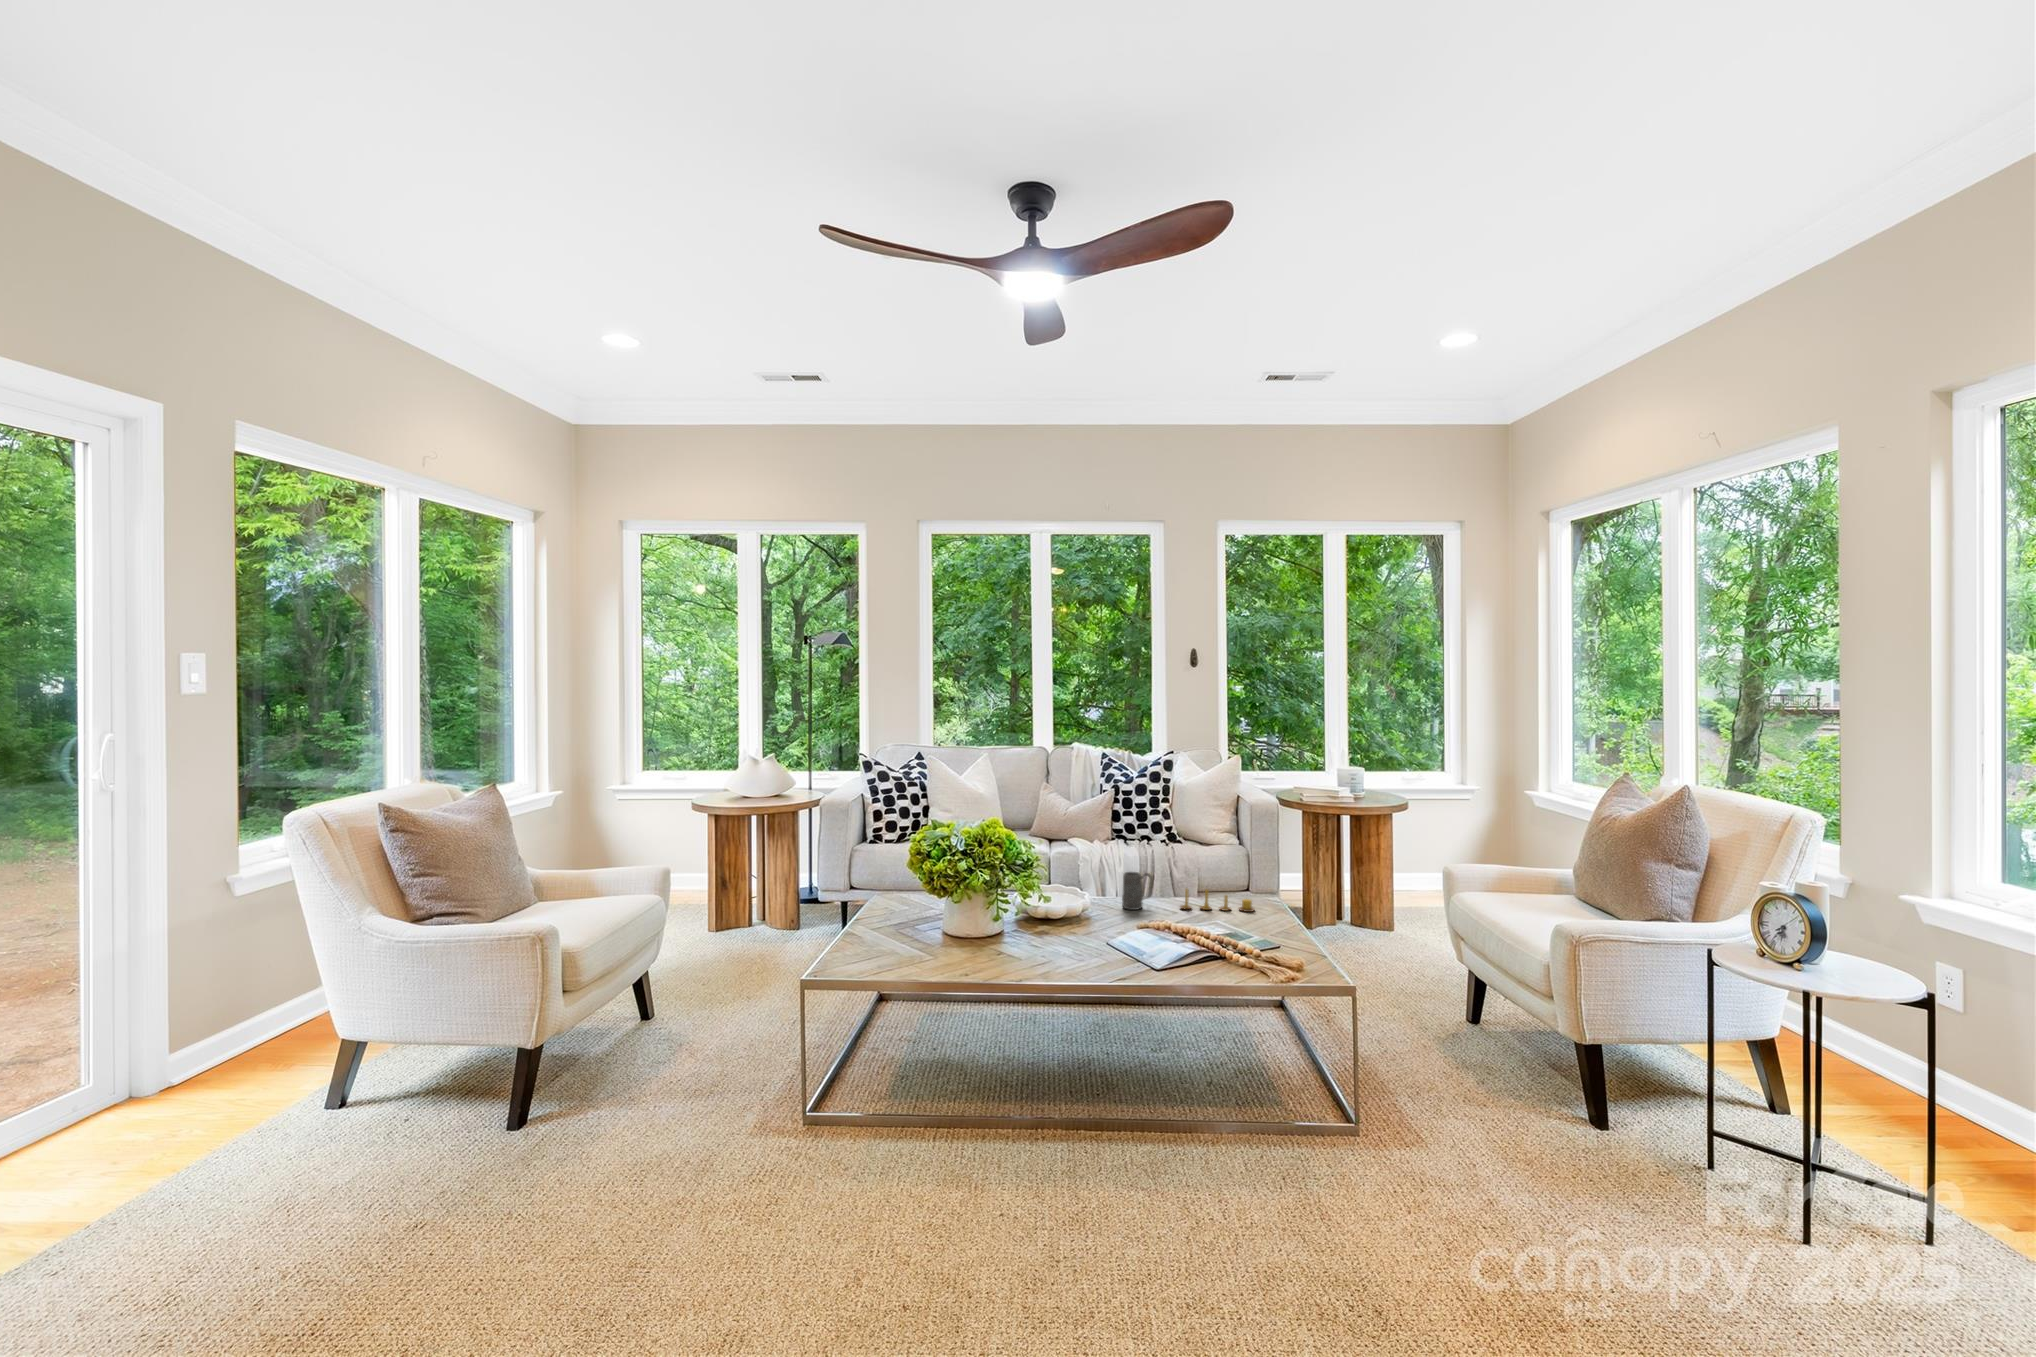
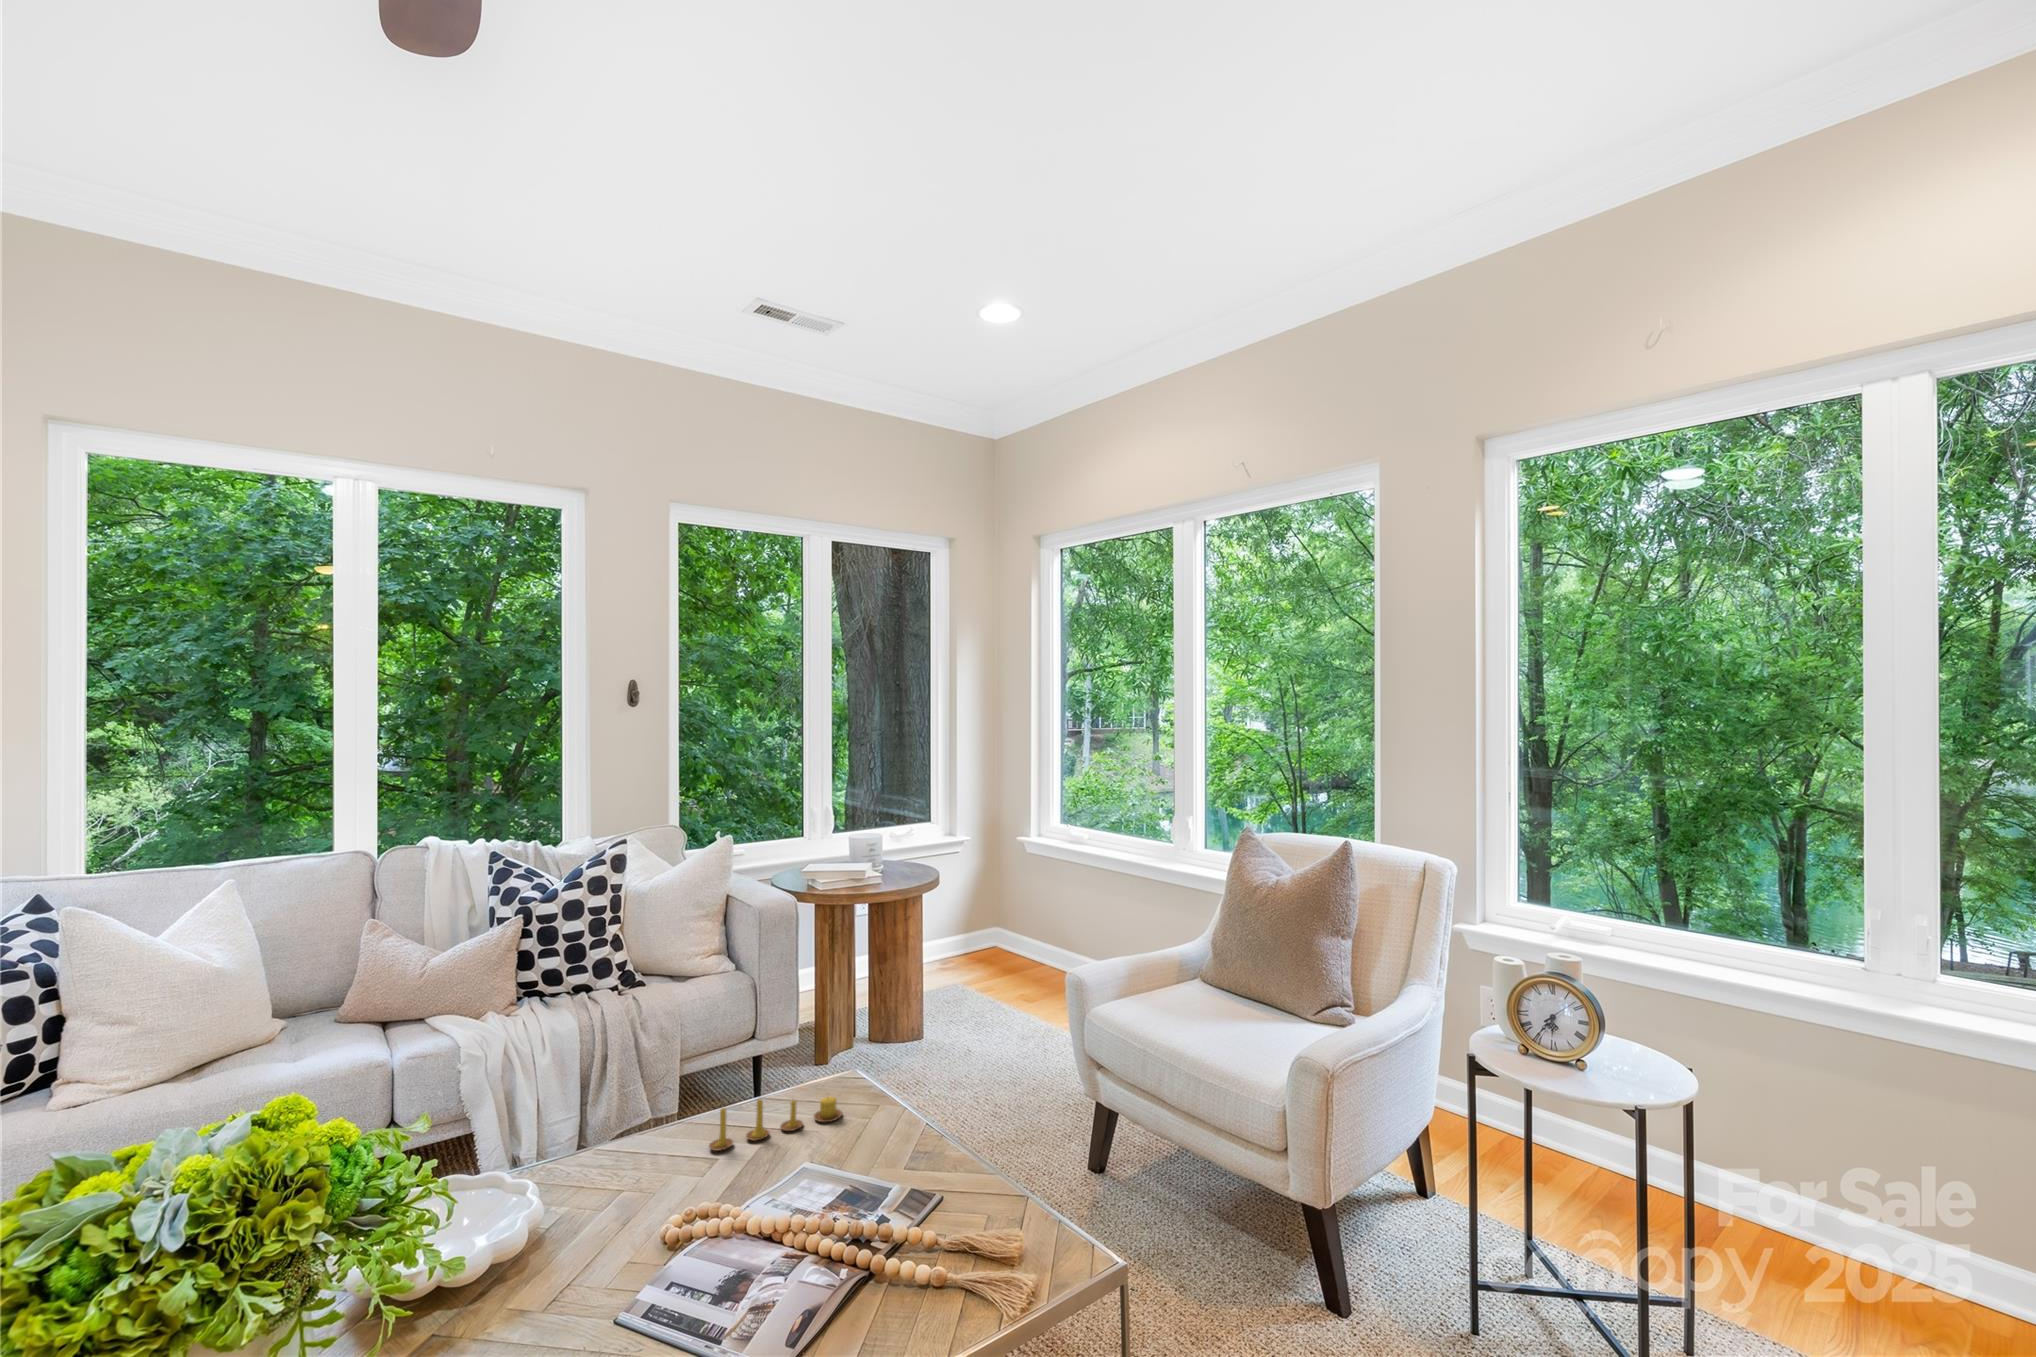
mug: present [1122,872,1152,910] -> none [590,1098,655,1189]

